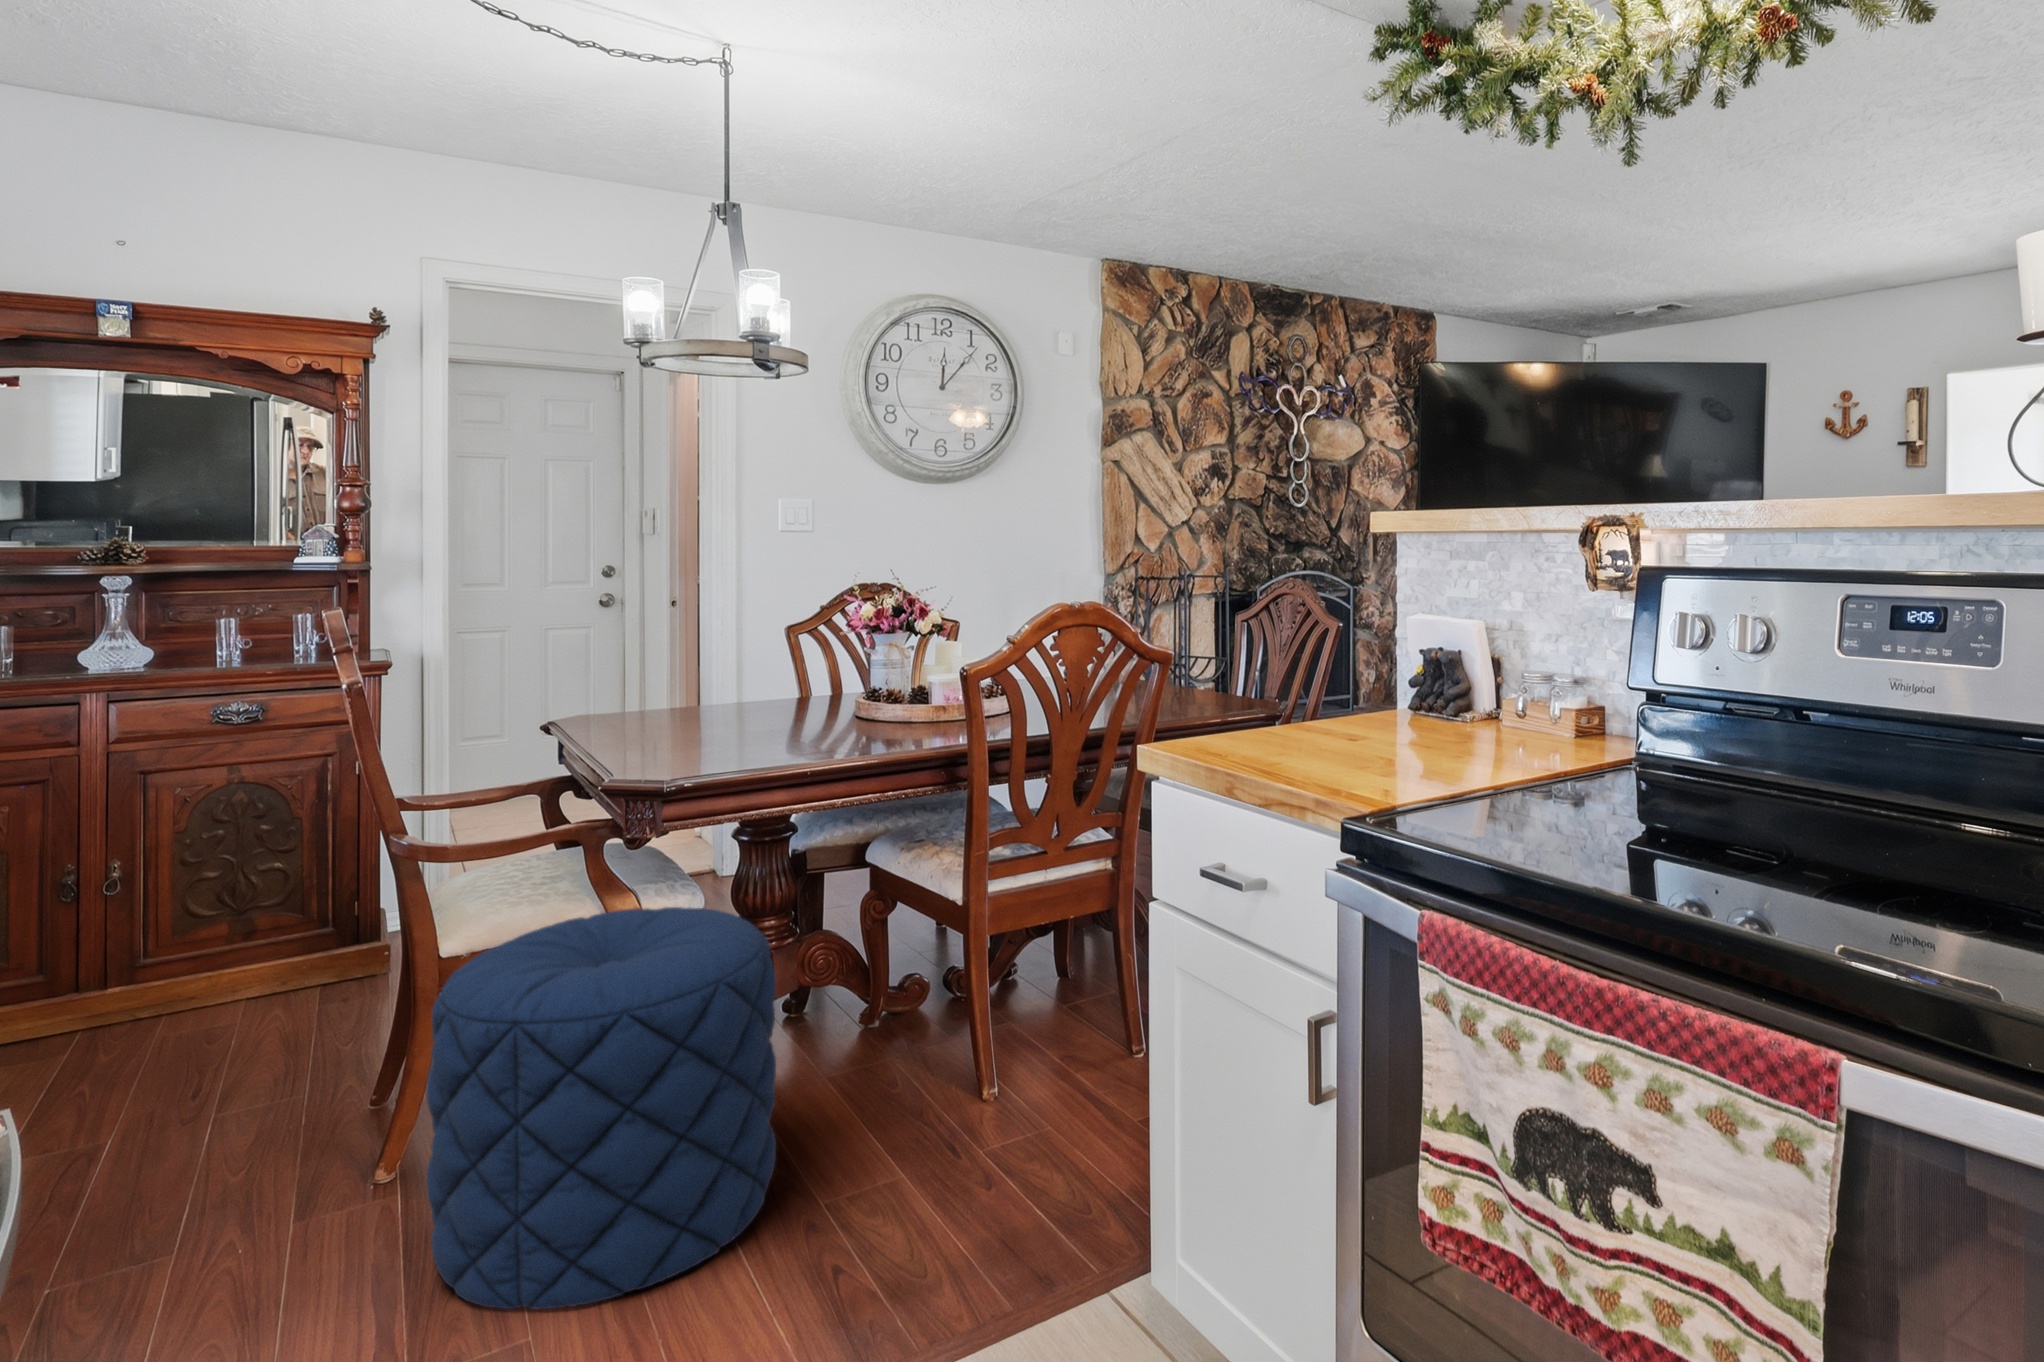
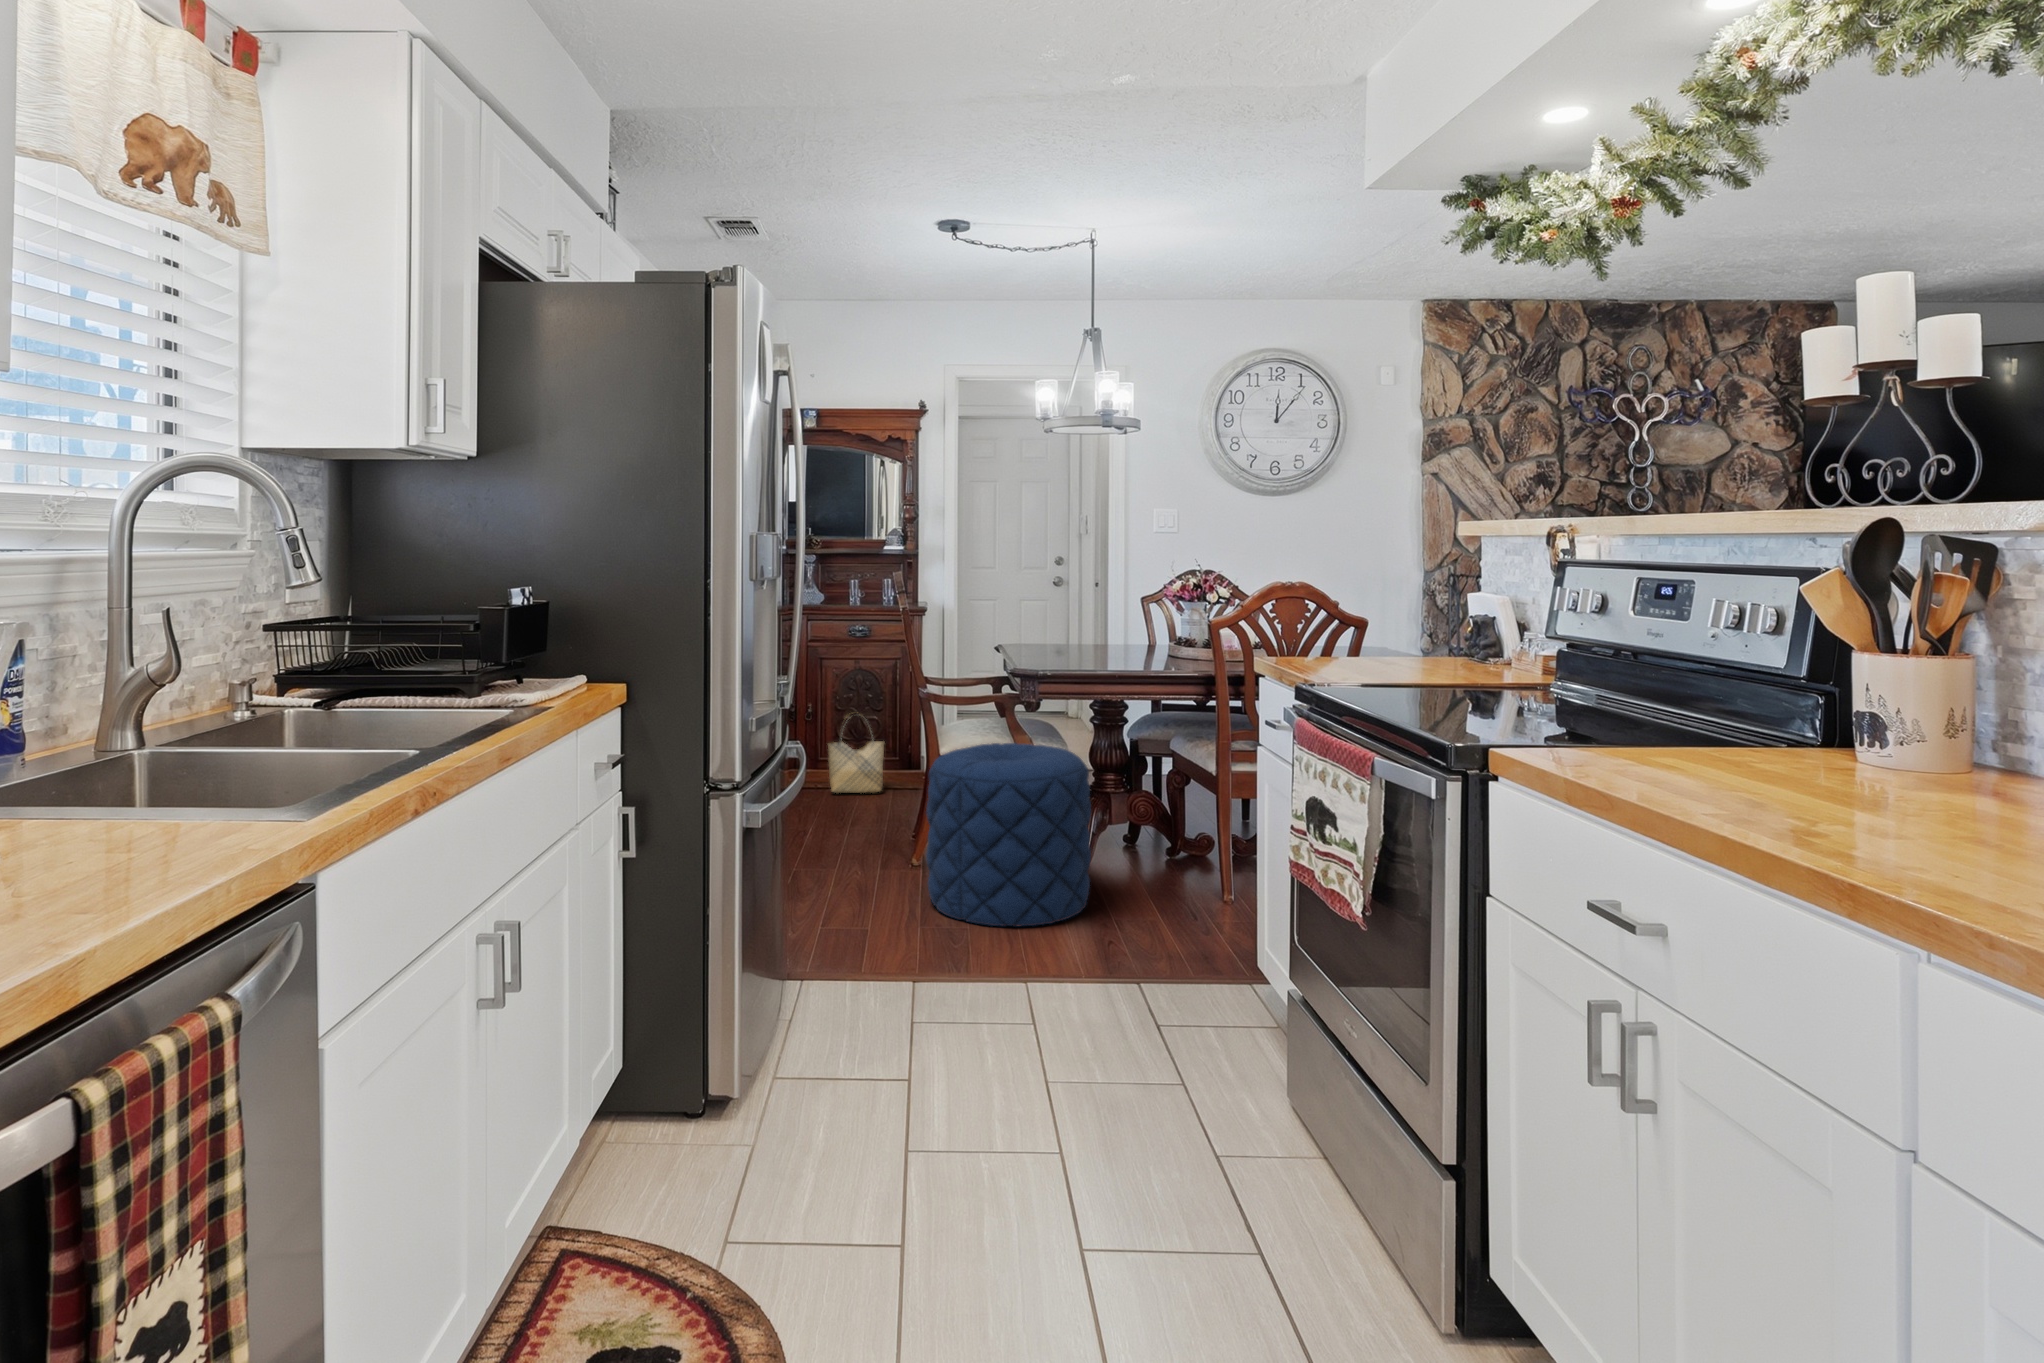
woven basket: none [165,860,303,1022] -> present [828,713,884,793]

